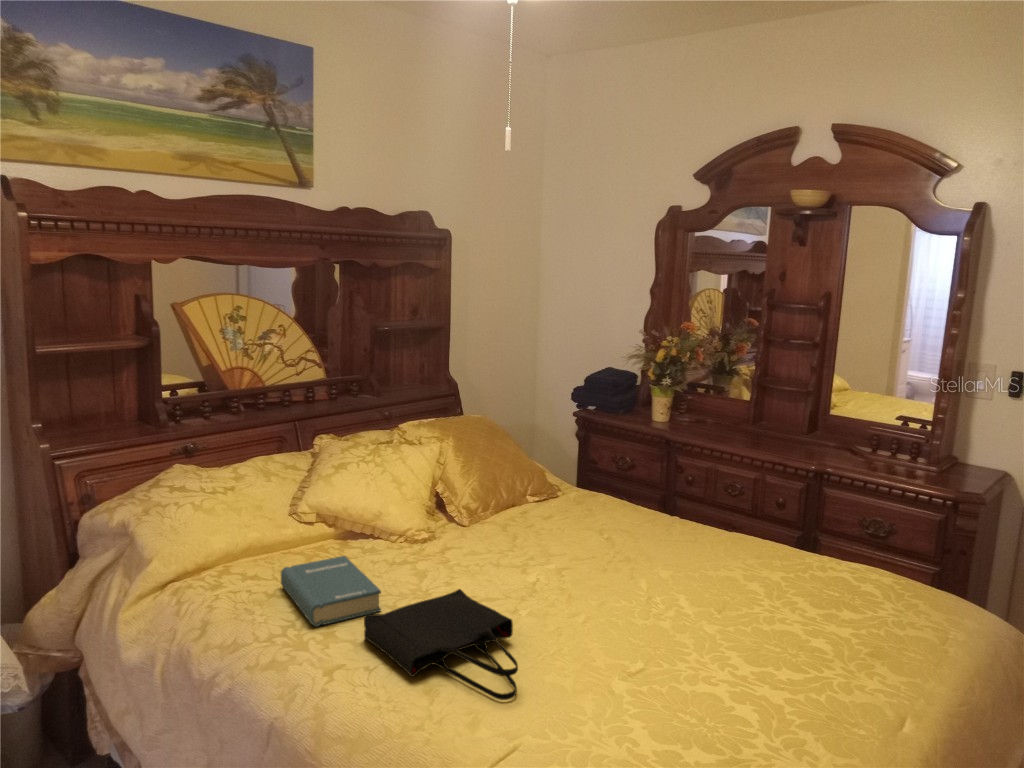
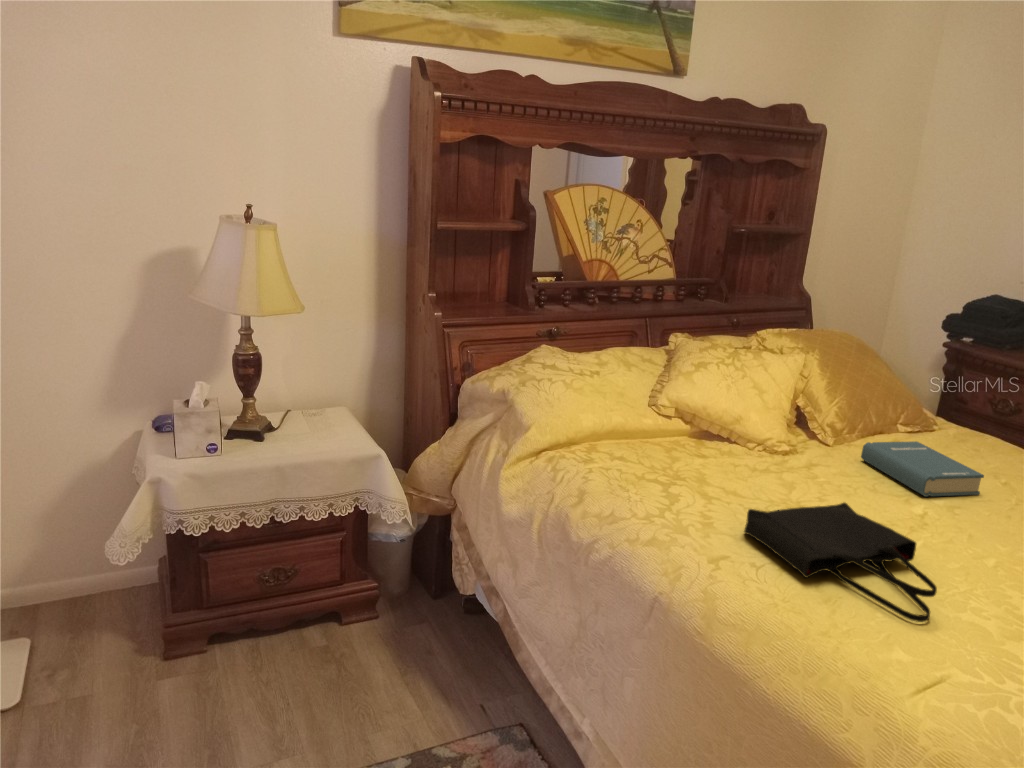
hardback book: present [281,556,381,626] -> present [861,442,984,497]

